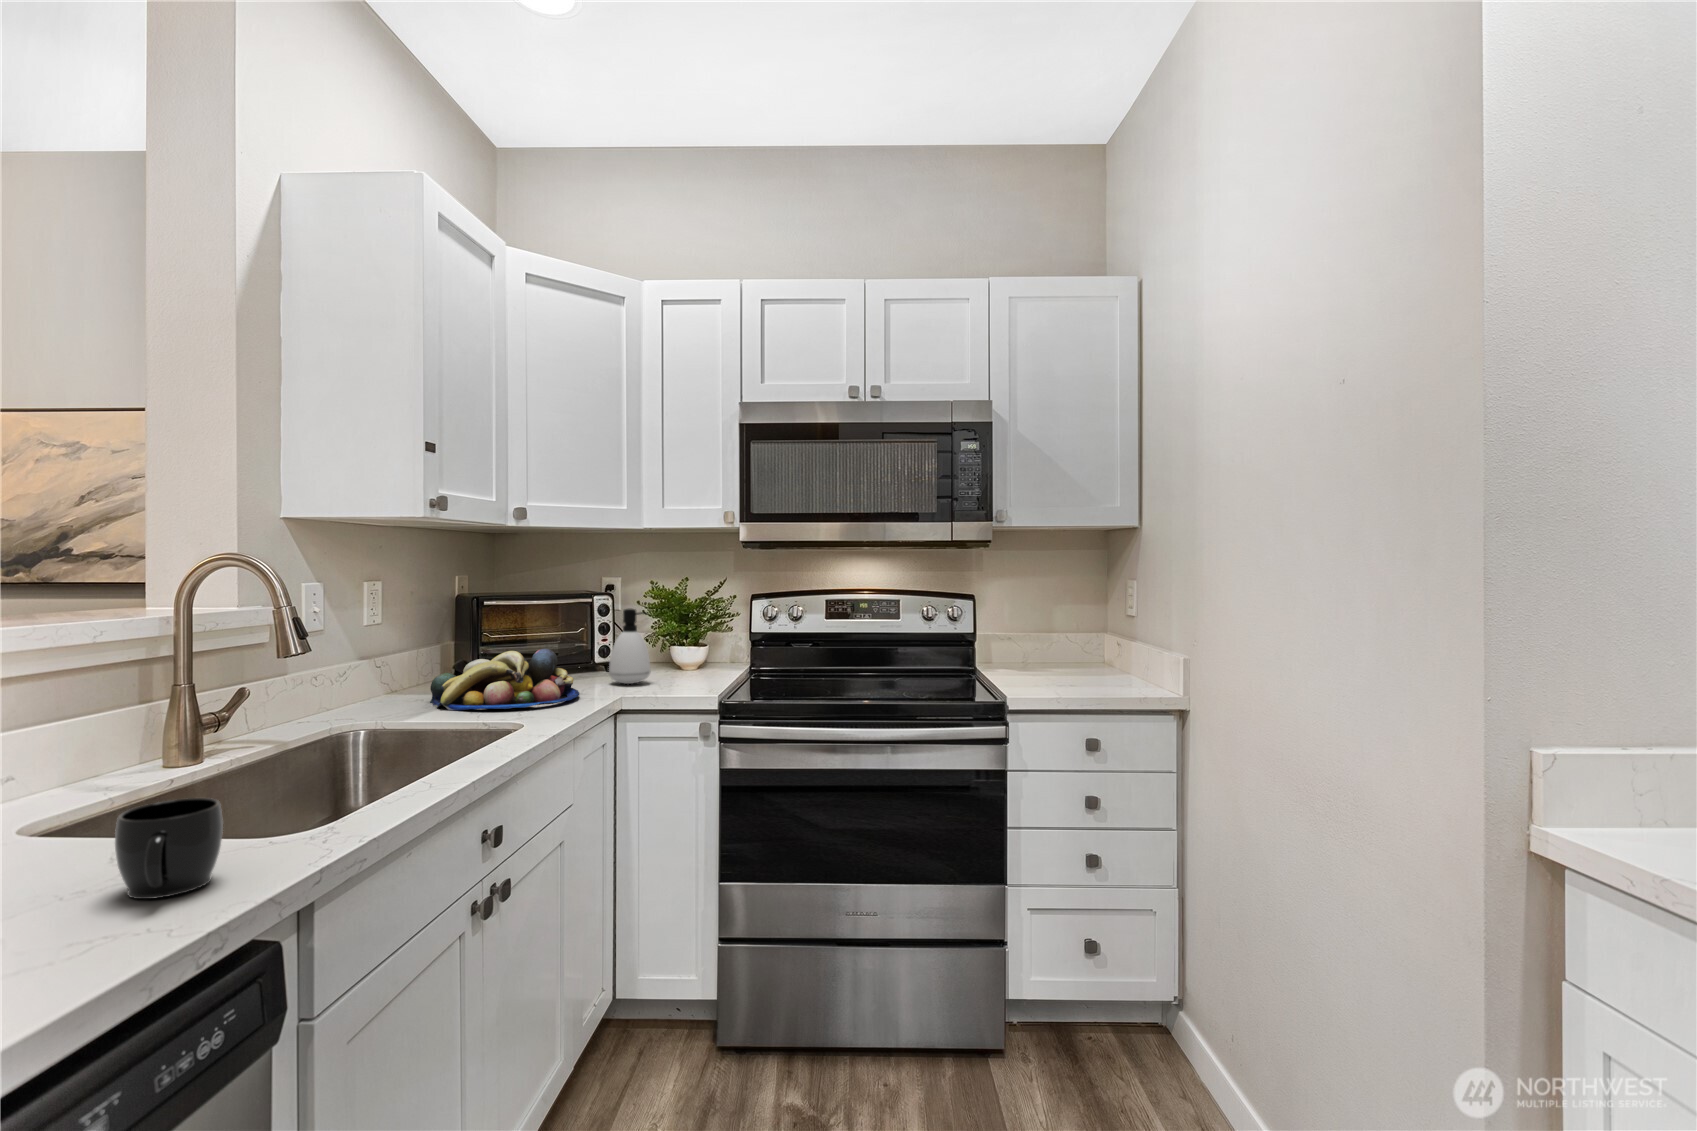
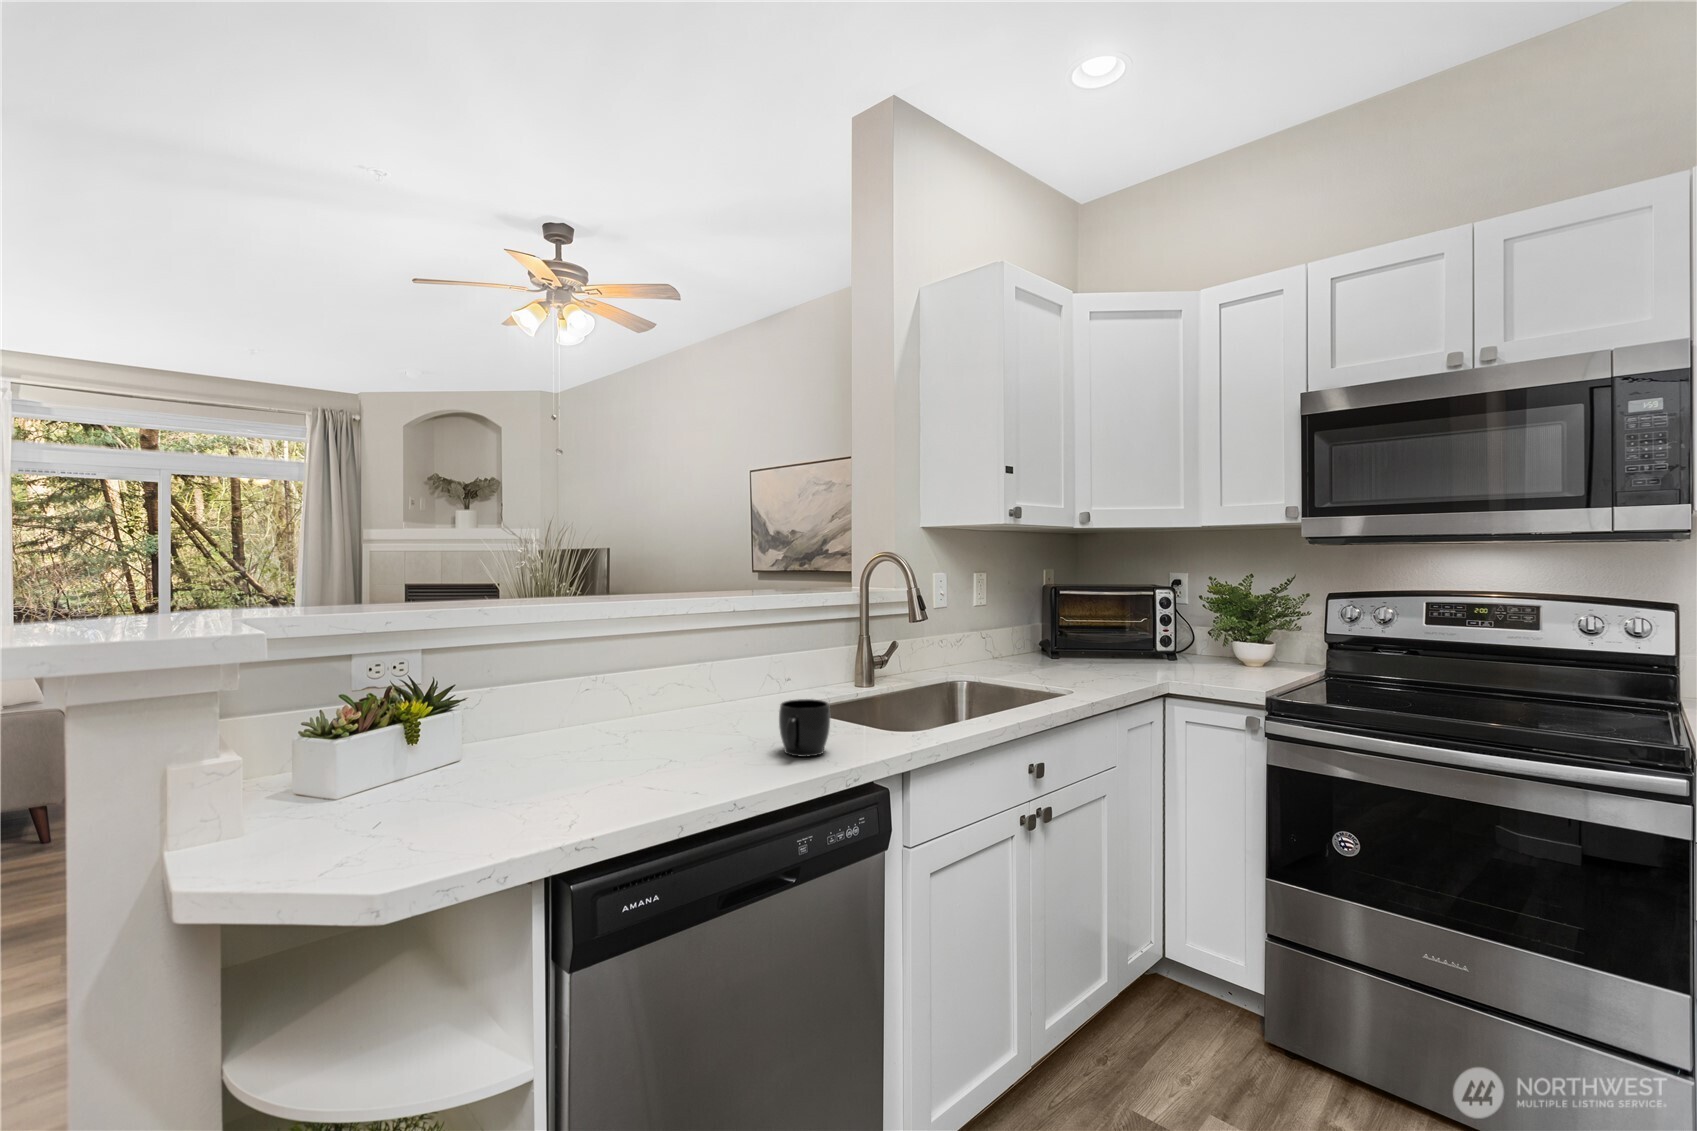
soap dispenser: present [609,609,650,684] -> none [1165,602,1205,670]
fruit bowl: present [430,649,580,710] -> none [1012,631,1131,678]

